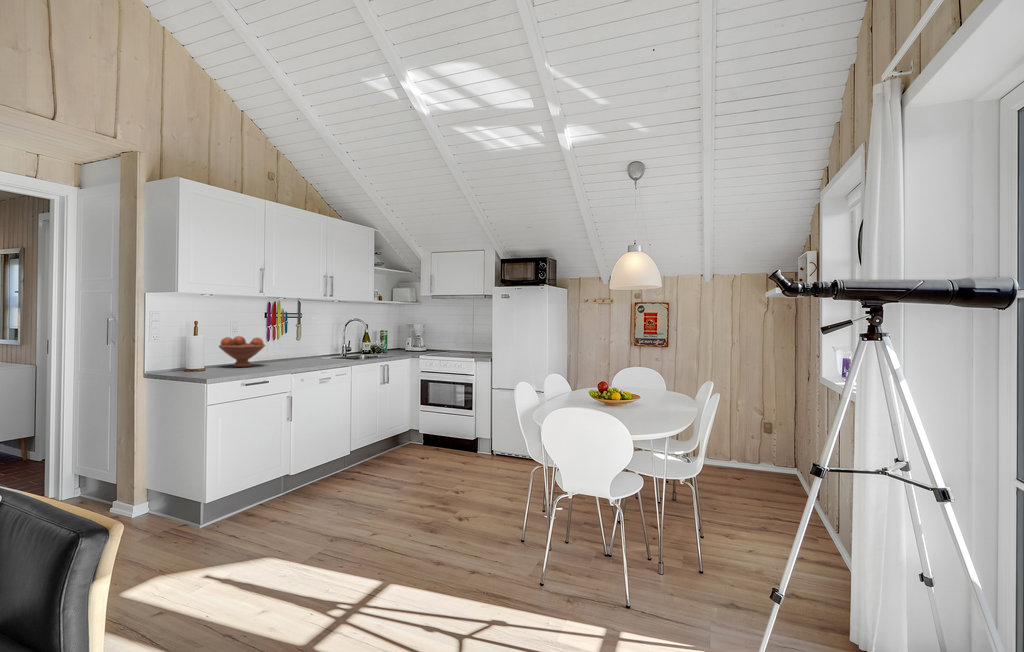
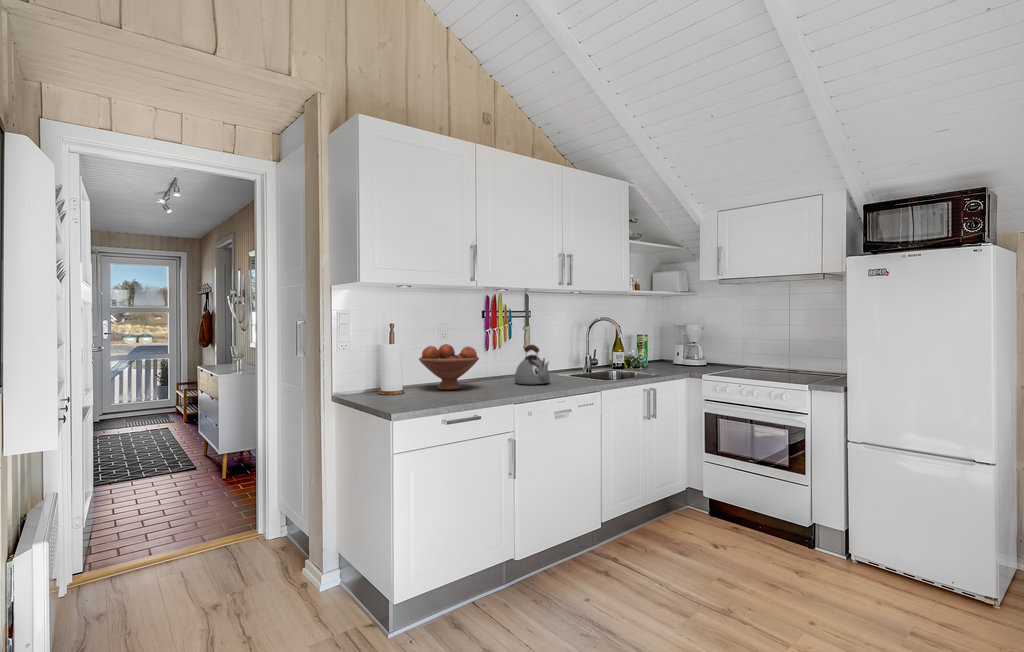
kettle: none [291,336,316,363] -> present [515,345,550,384]

